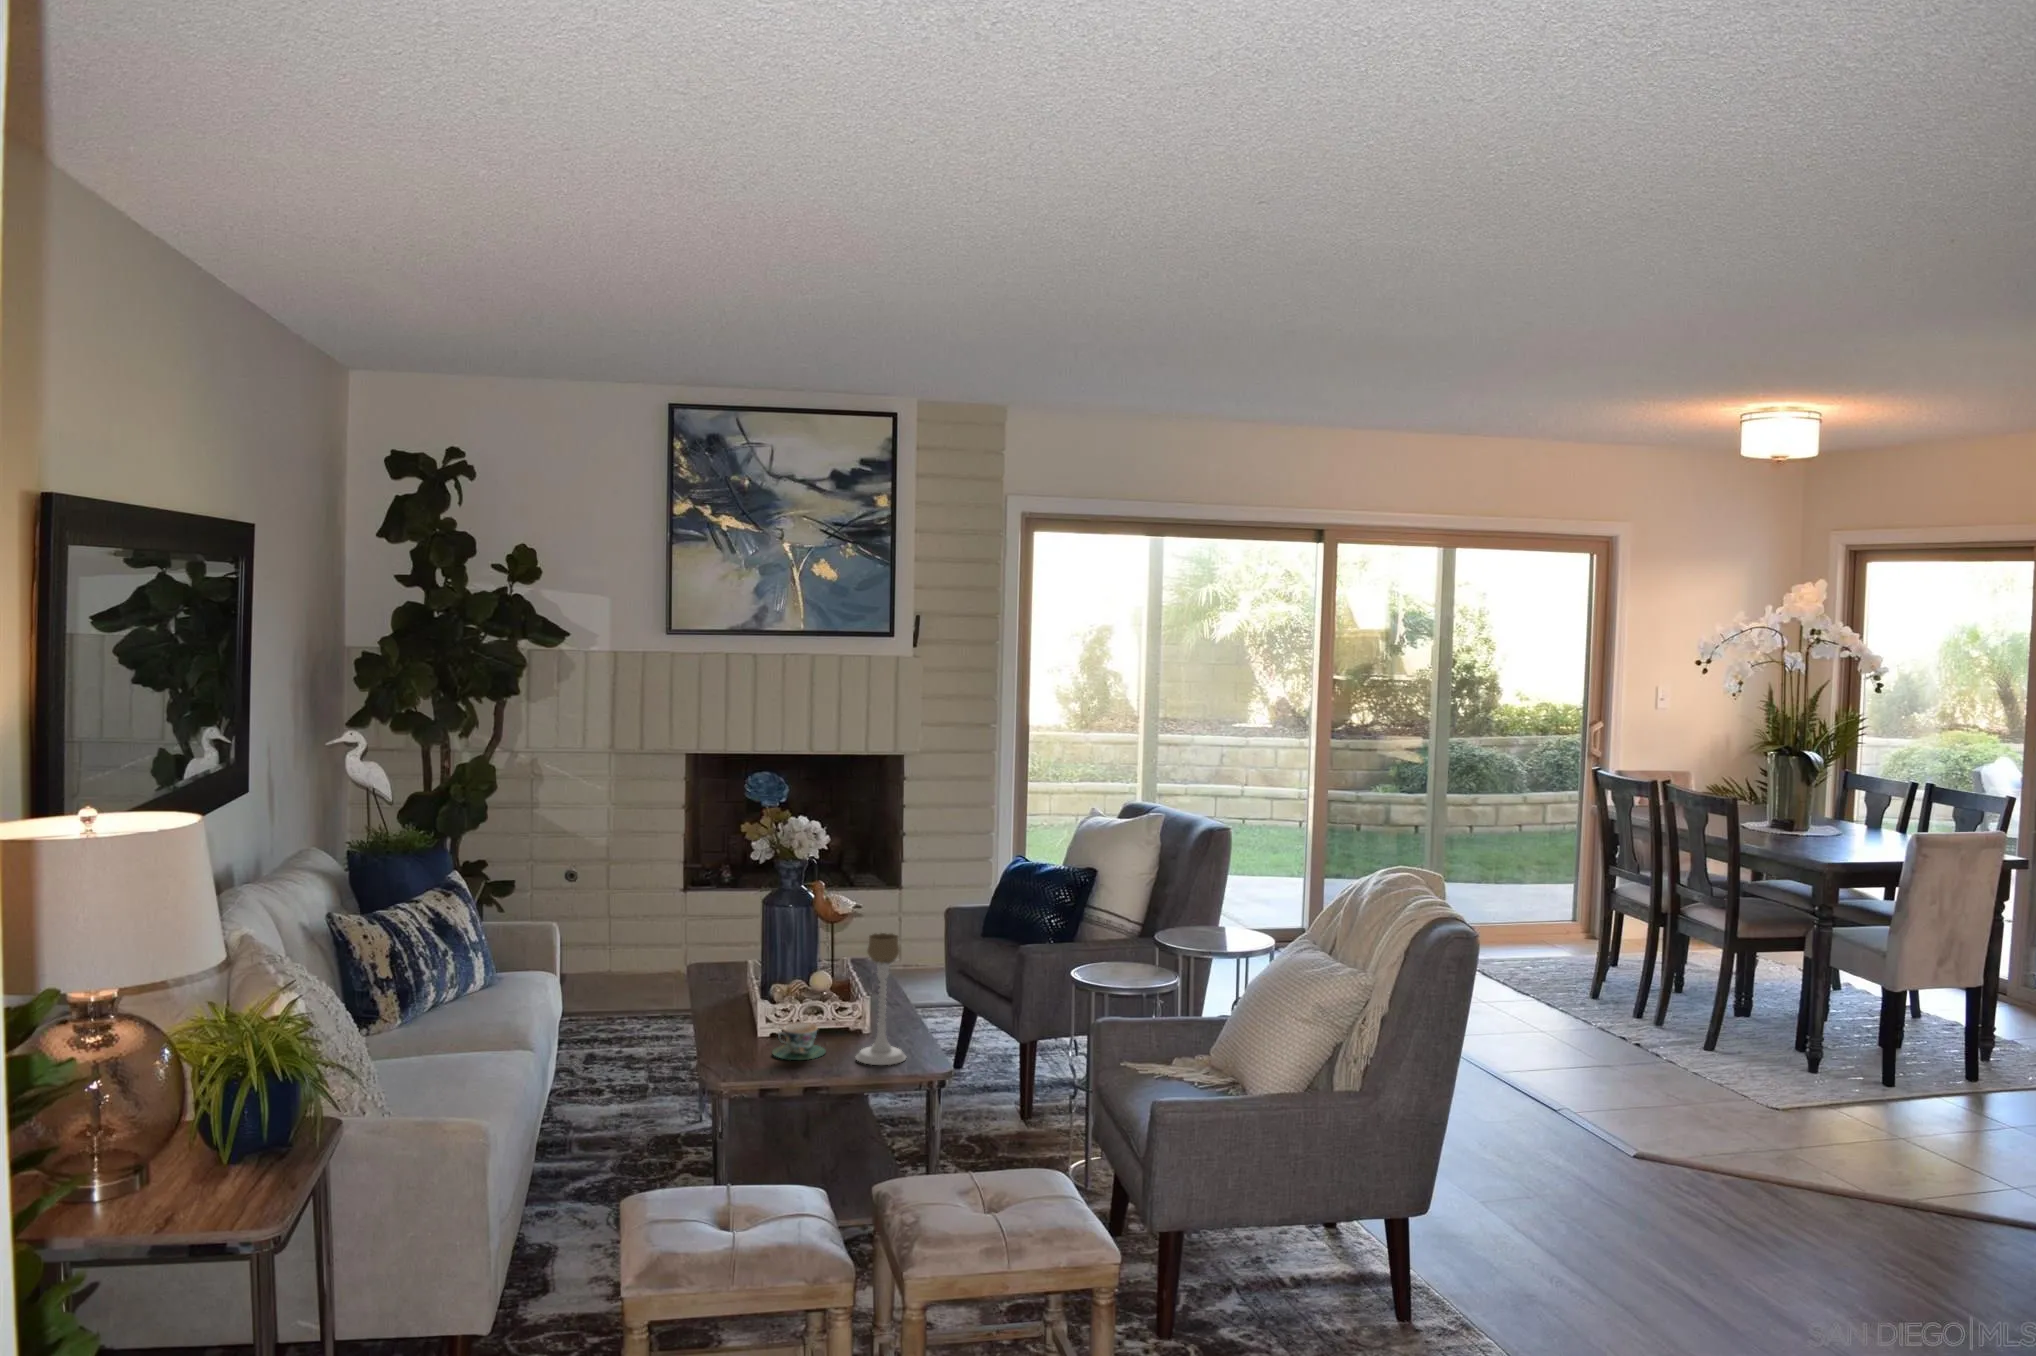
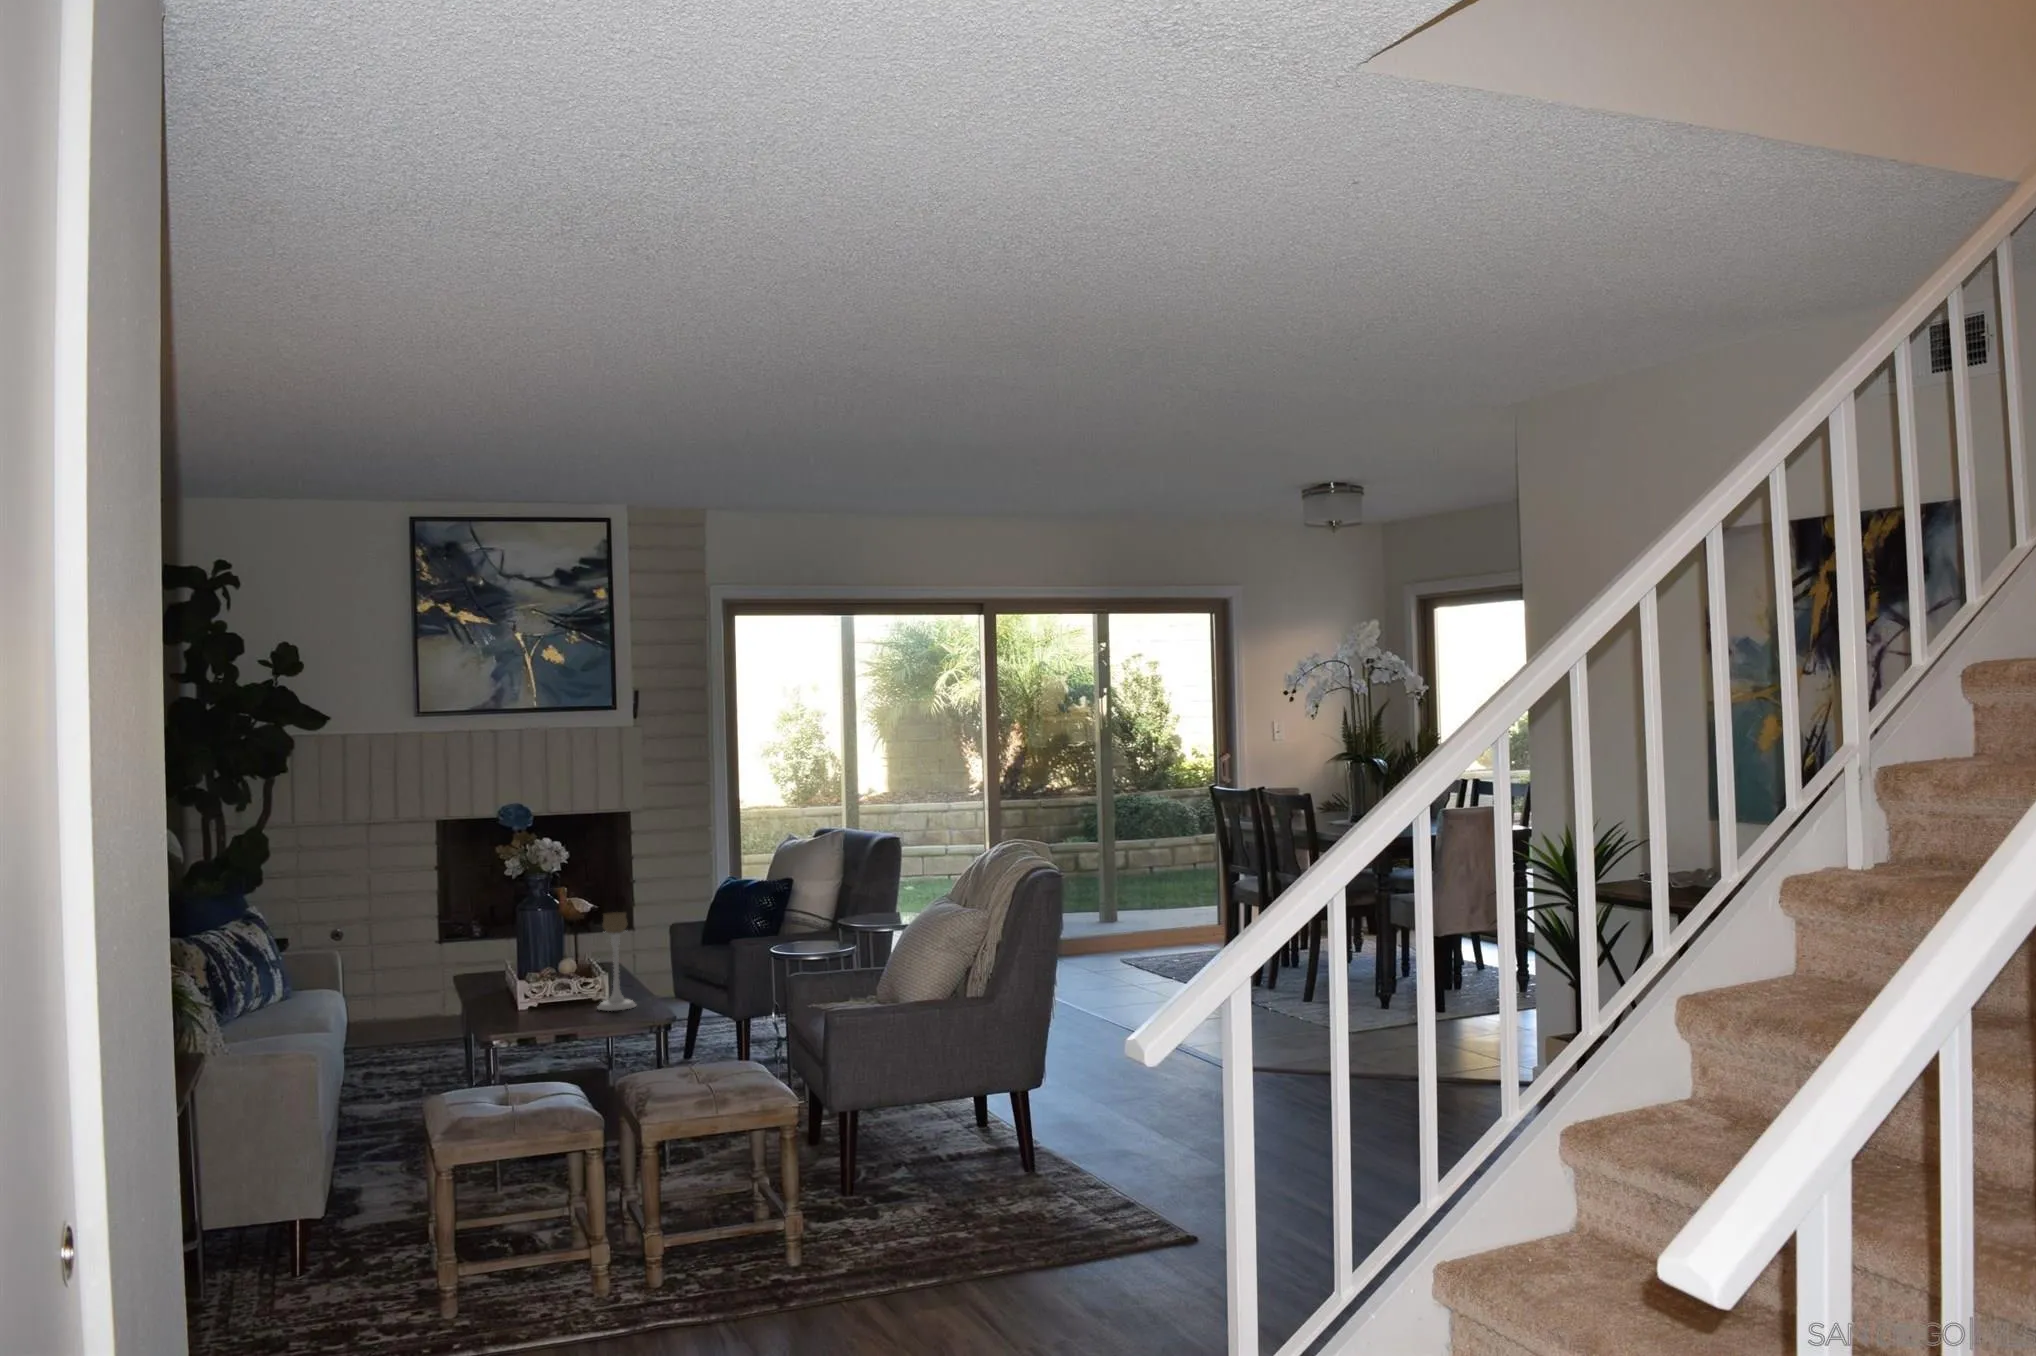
teacup: present [772,1023,826,1060] -> none [531,988,574,1013]

